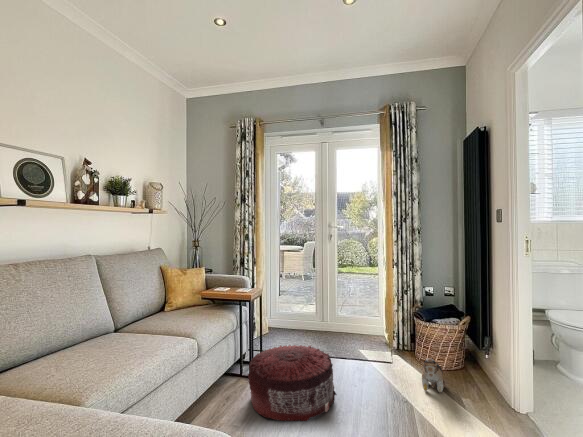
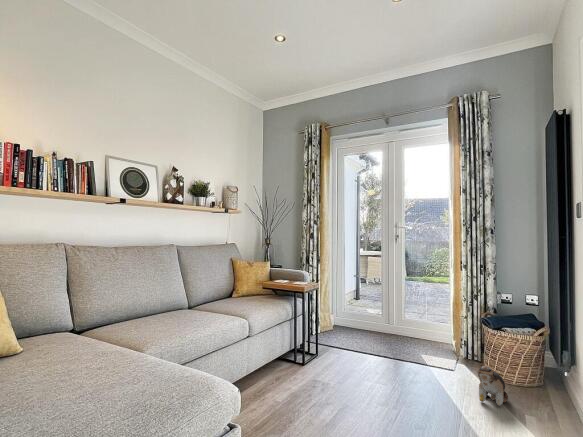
pouf: present [248,345,336,421] -> none [294,336,379,407]

